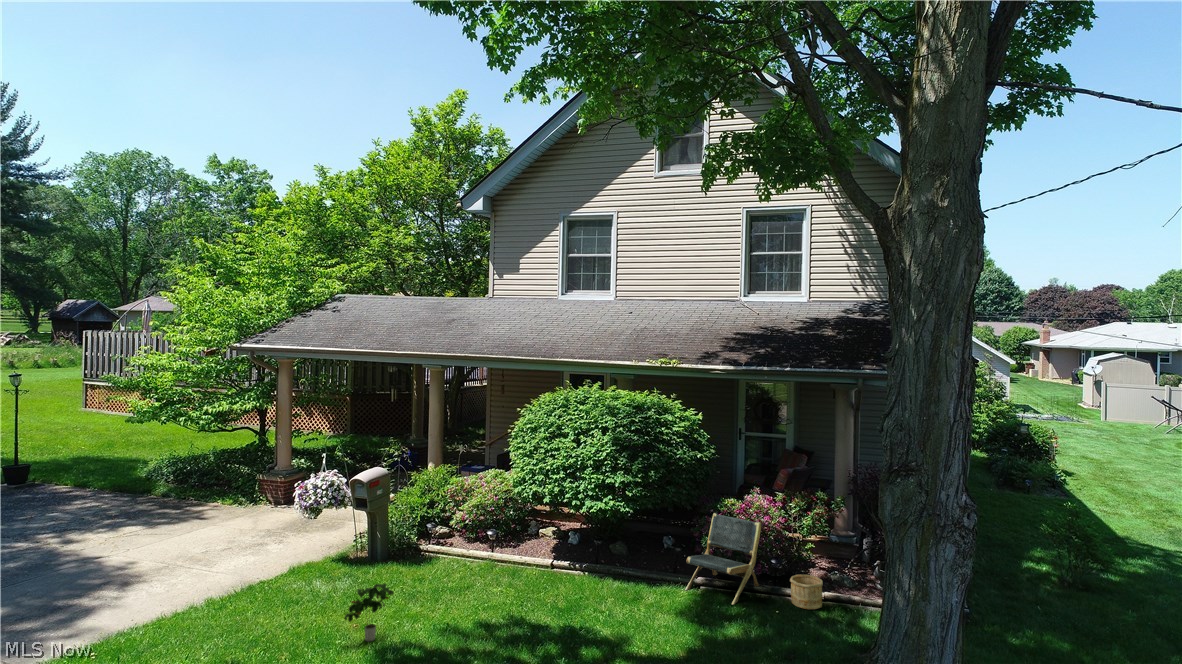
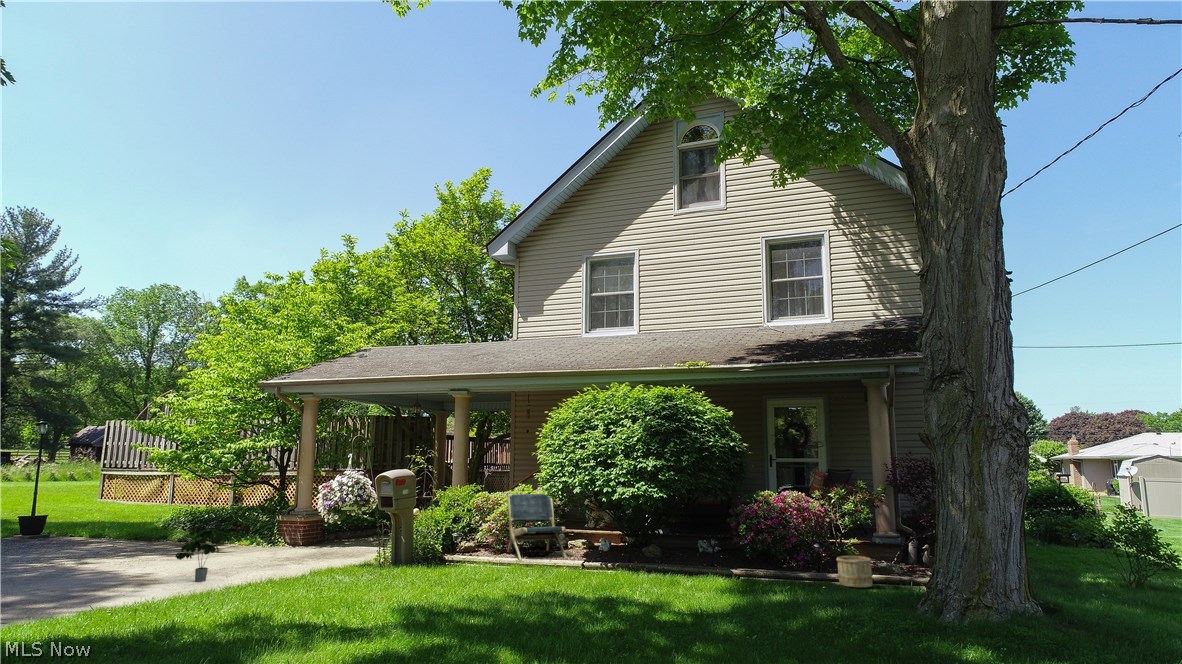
lounge chair: present [685,513,761,605] -> present [507,494,567,560]
potted plant: present [344,583,394,641] -> present [175,529,230,582]

